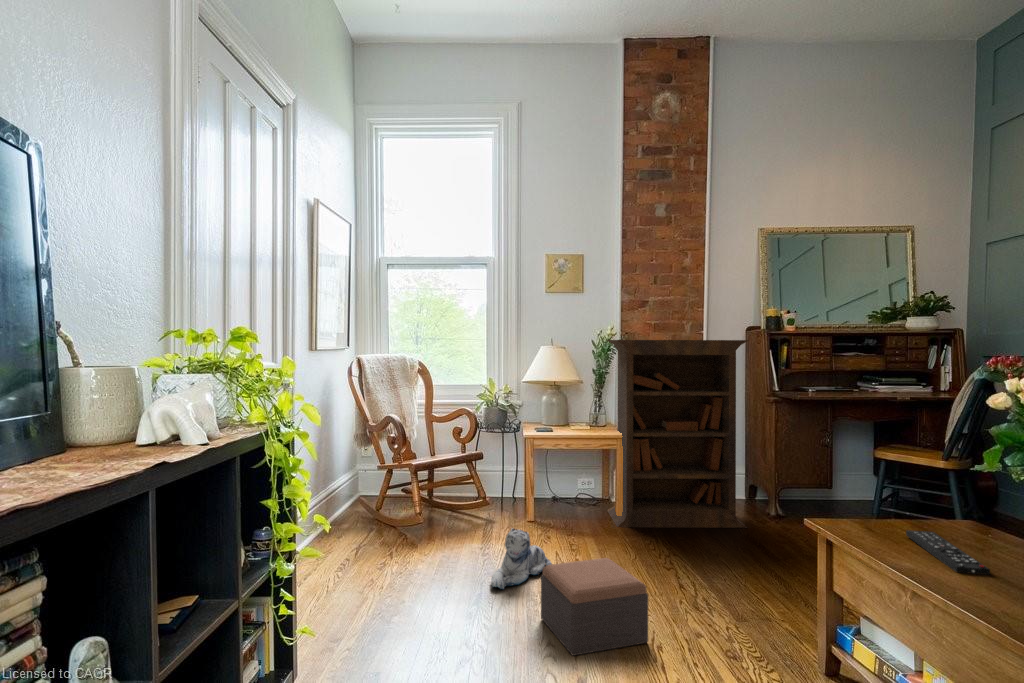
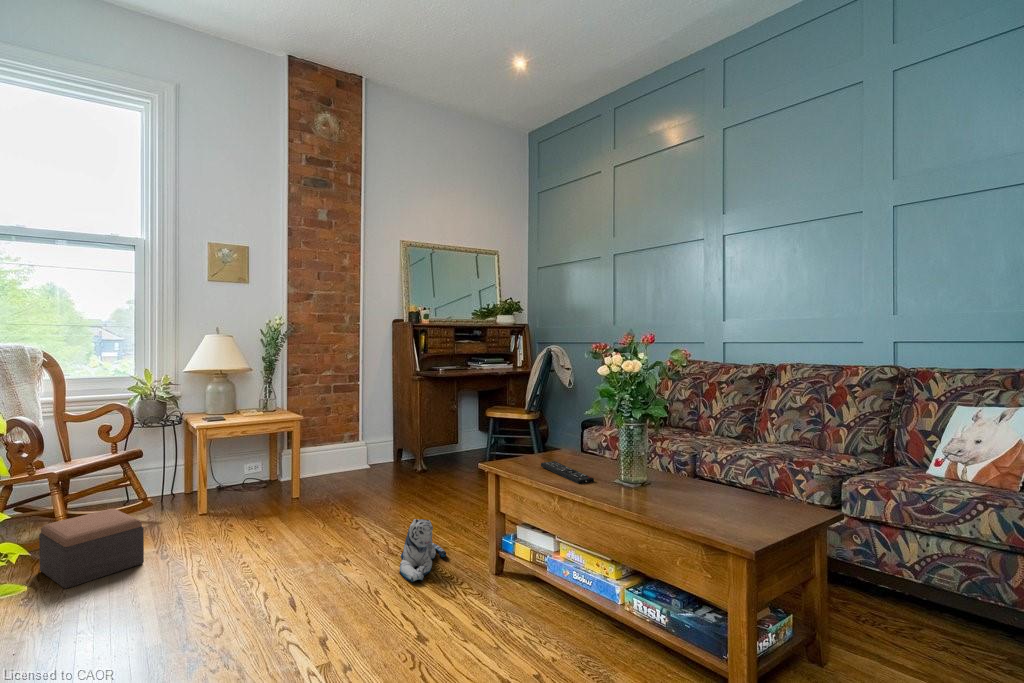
bookcase: present [607,340,749,528] -> none [278,331,405,502]
plush toy: present [491,528,552,589] -> present [399,519,446,582]
footstool: present [541,558,648,656] -> present [39,509,144,589]

